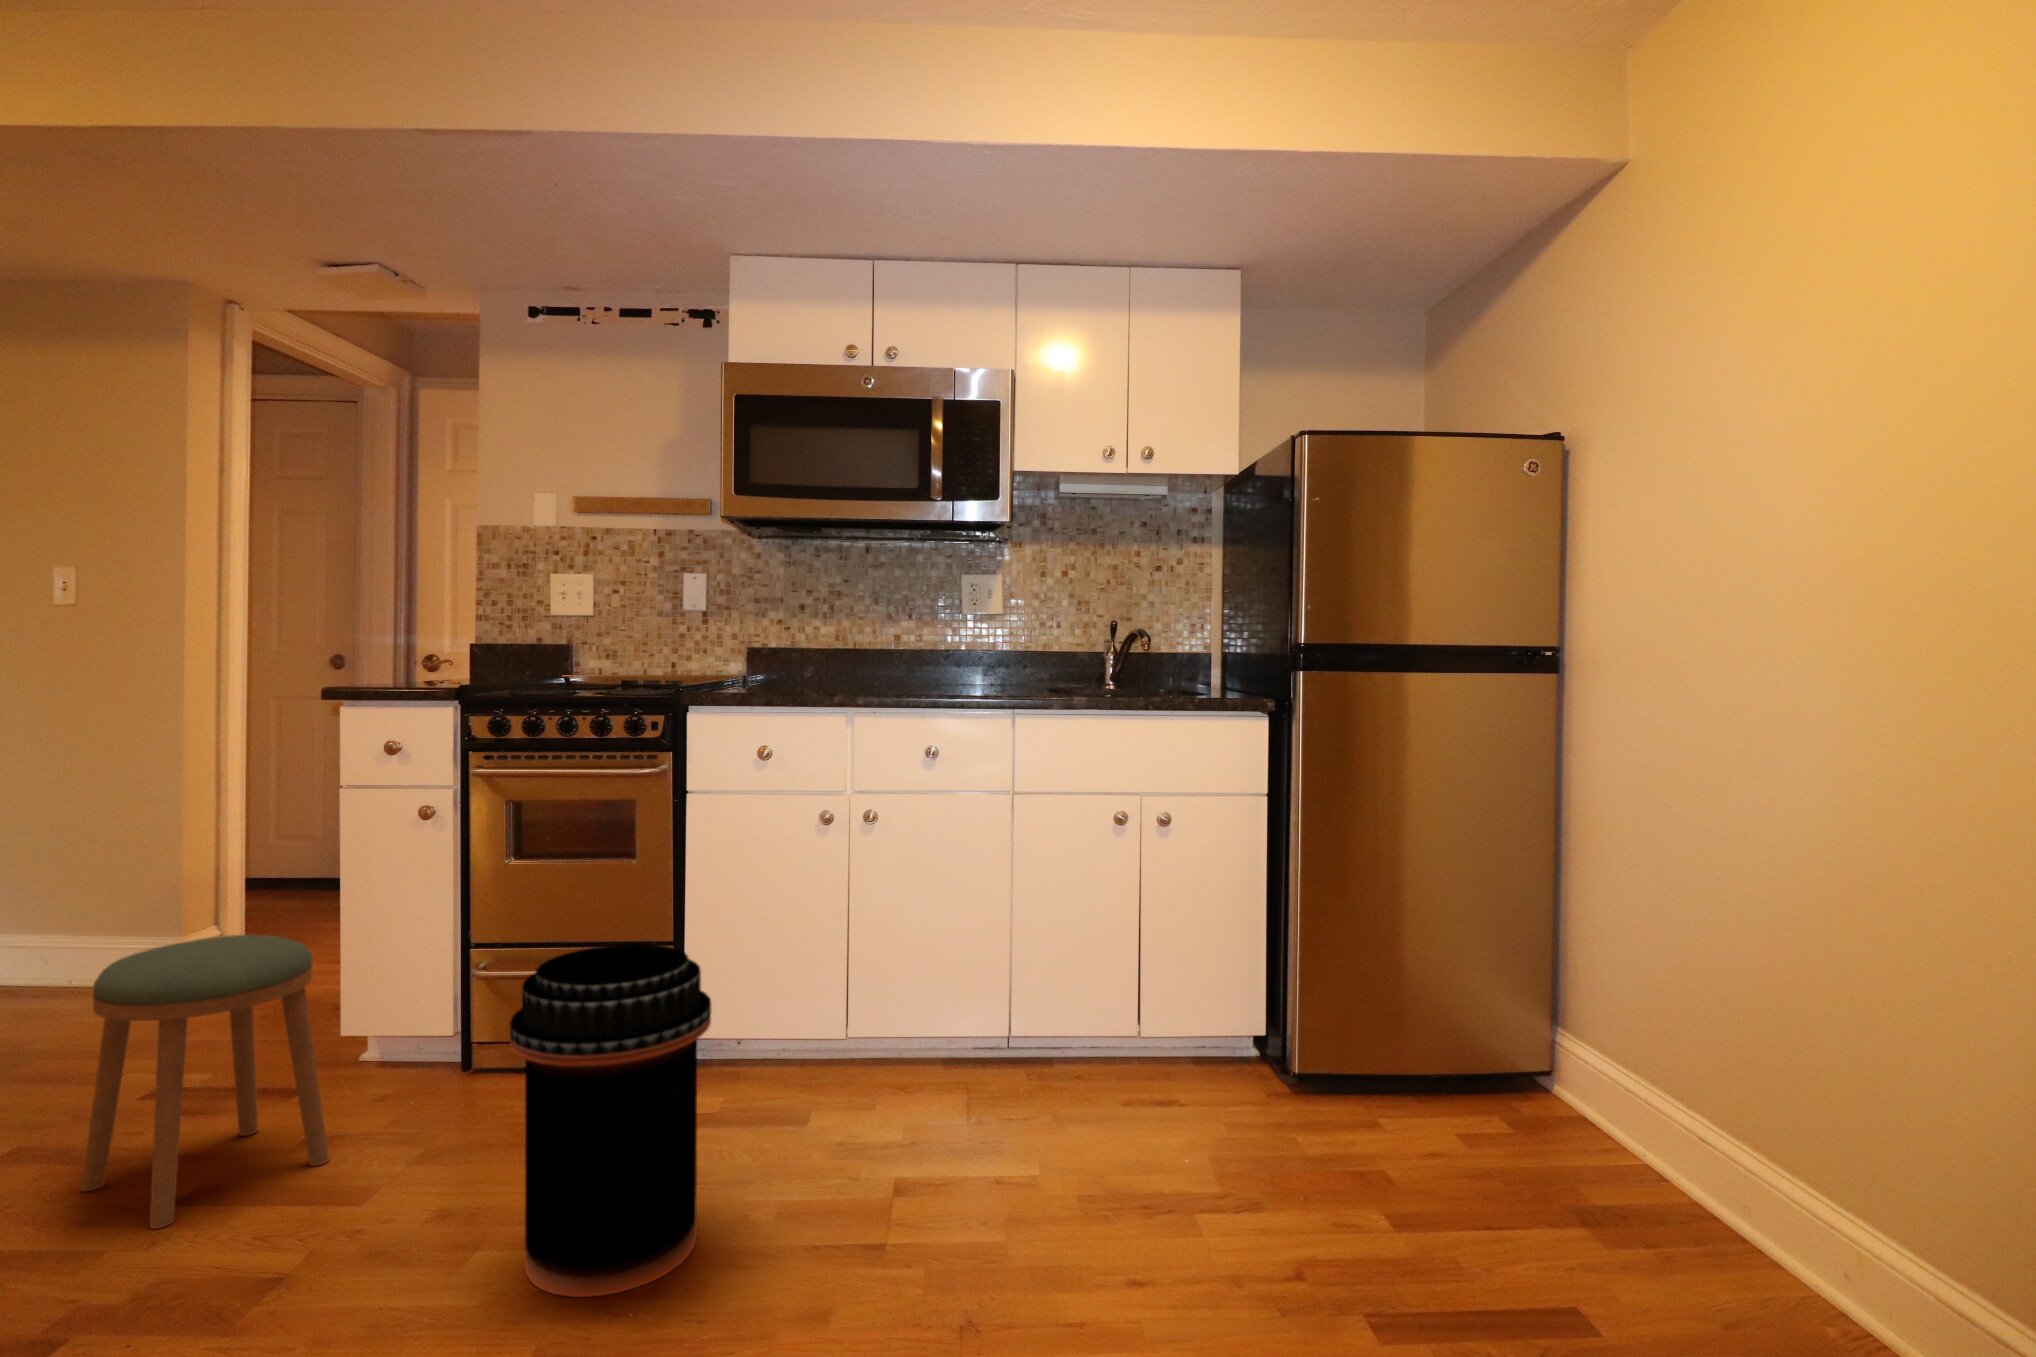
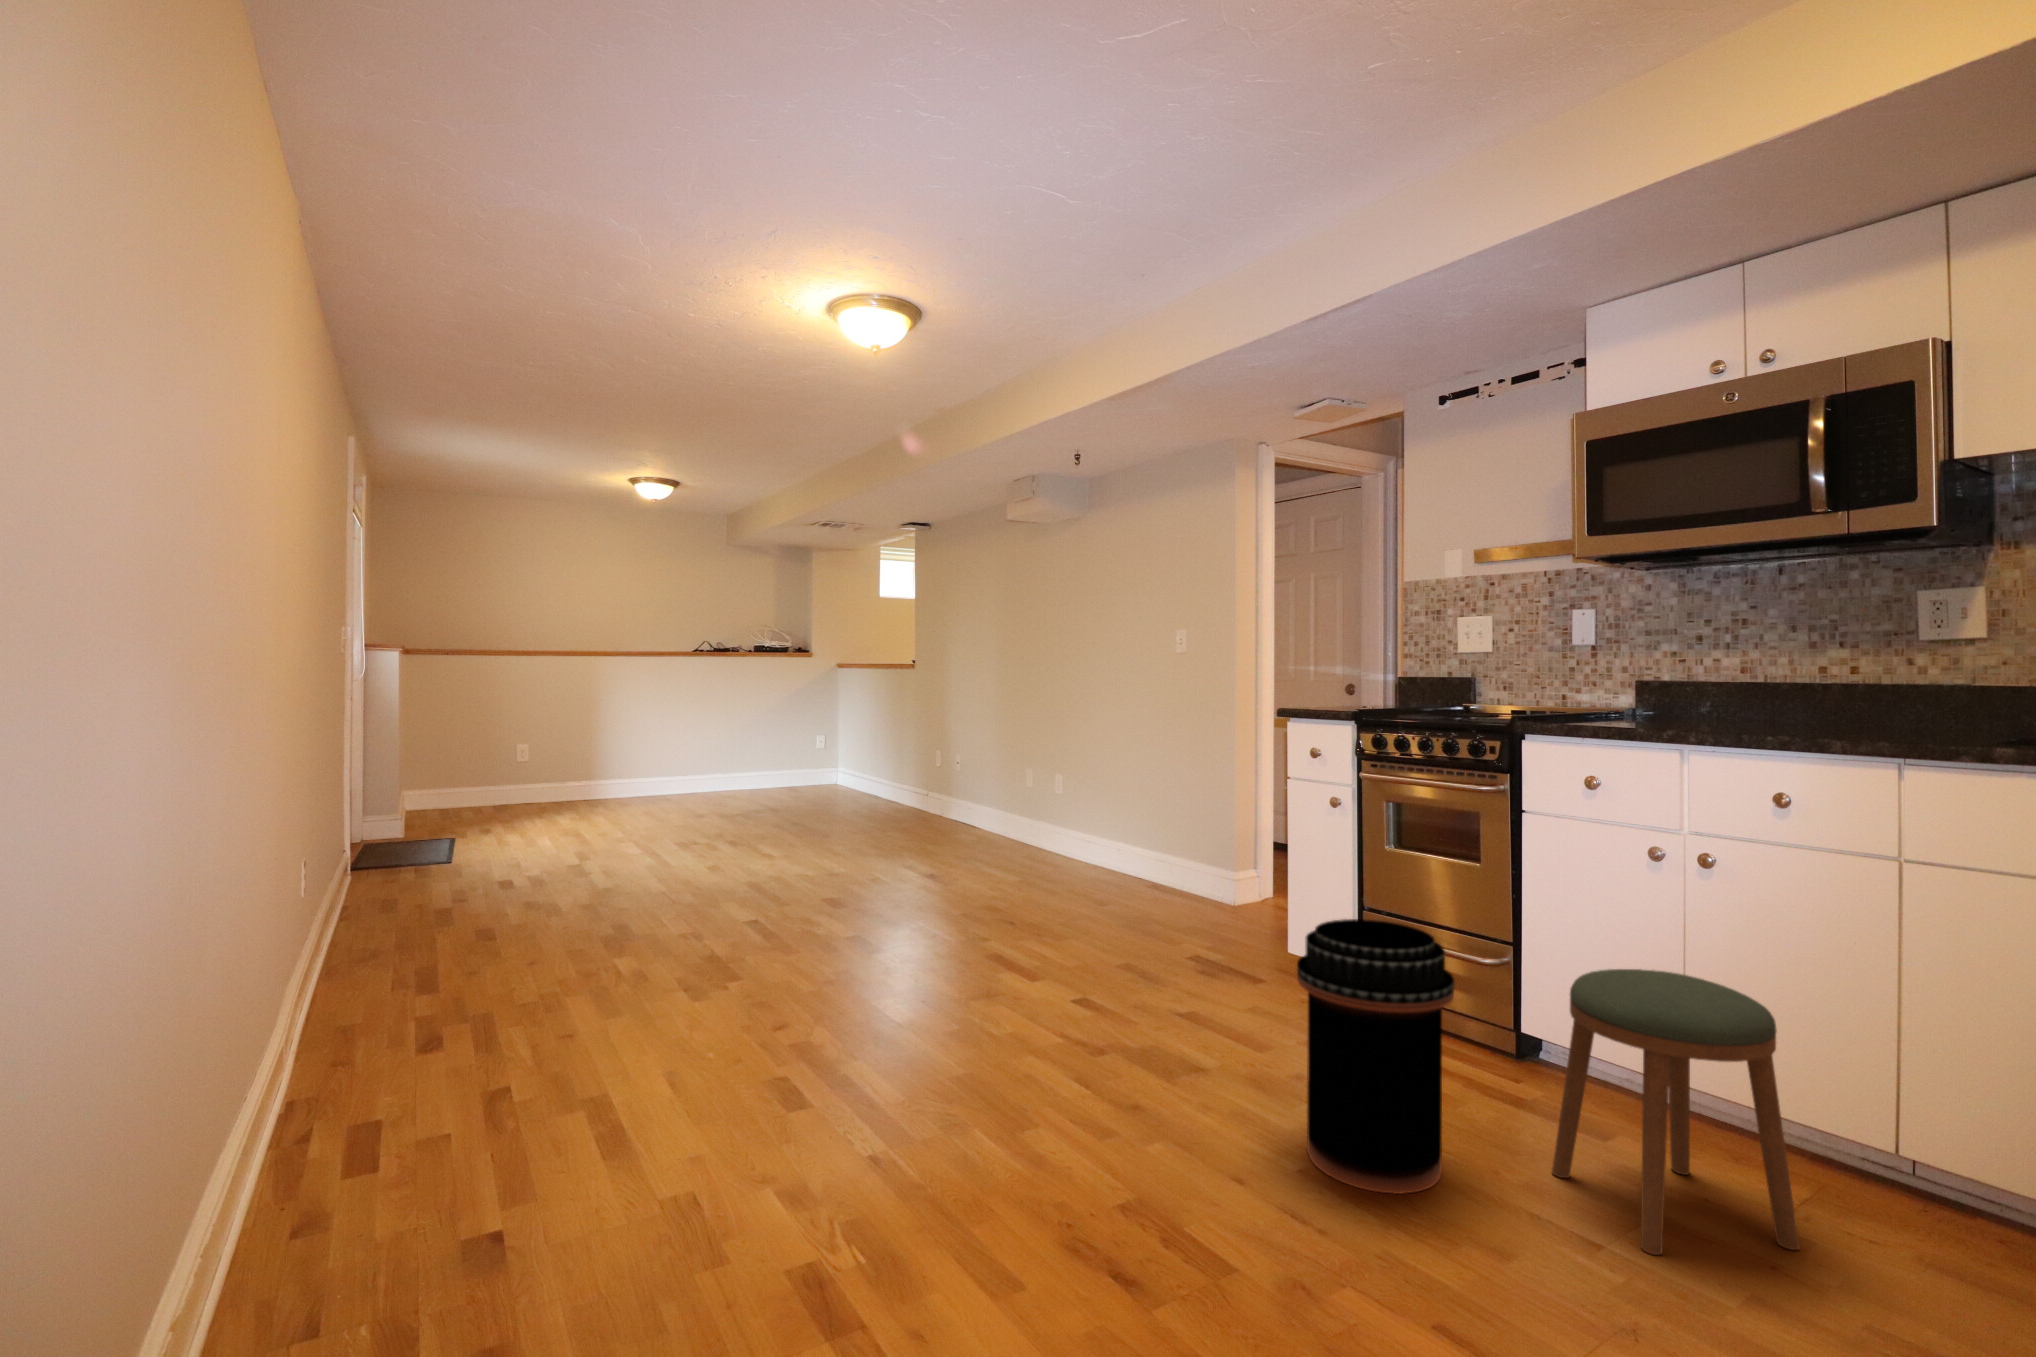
stool: present [81,935,329,1229] -> present [1552,969,1799,1255]

